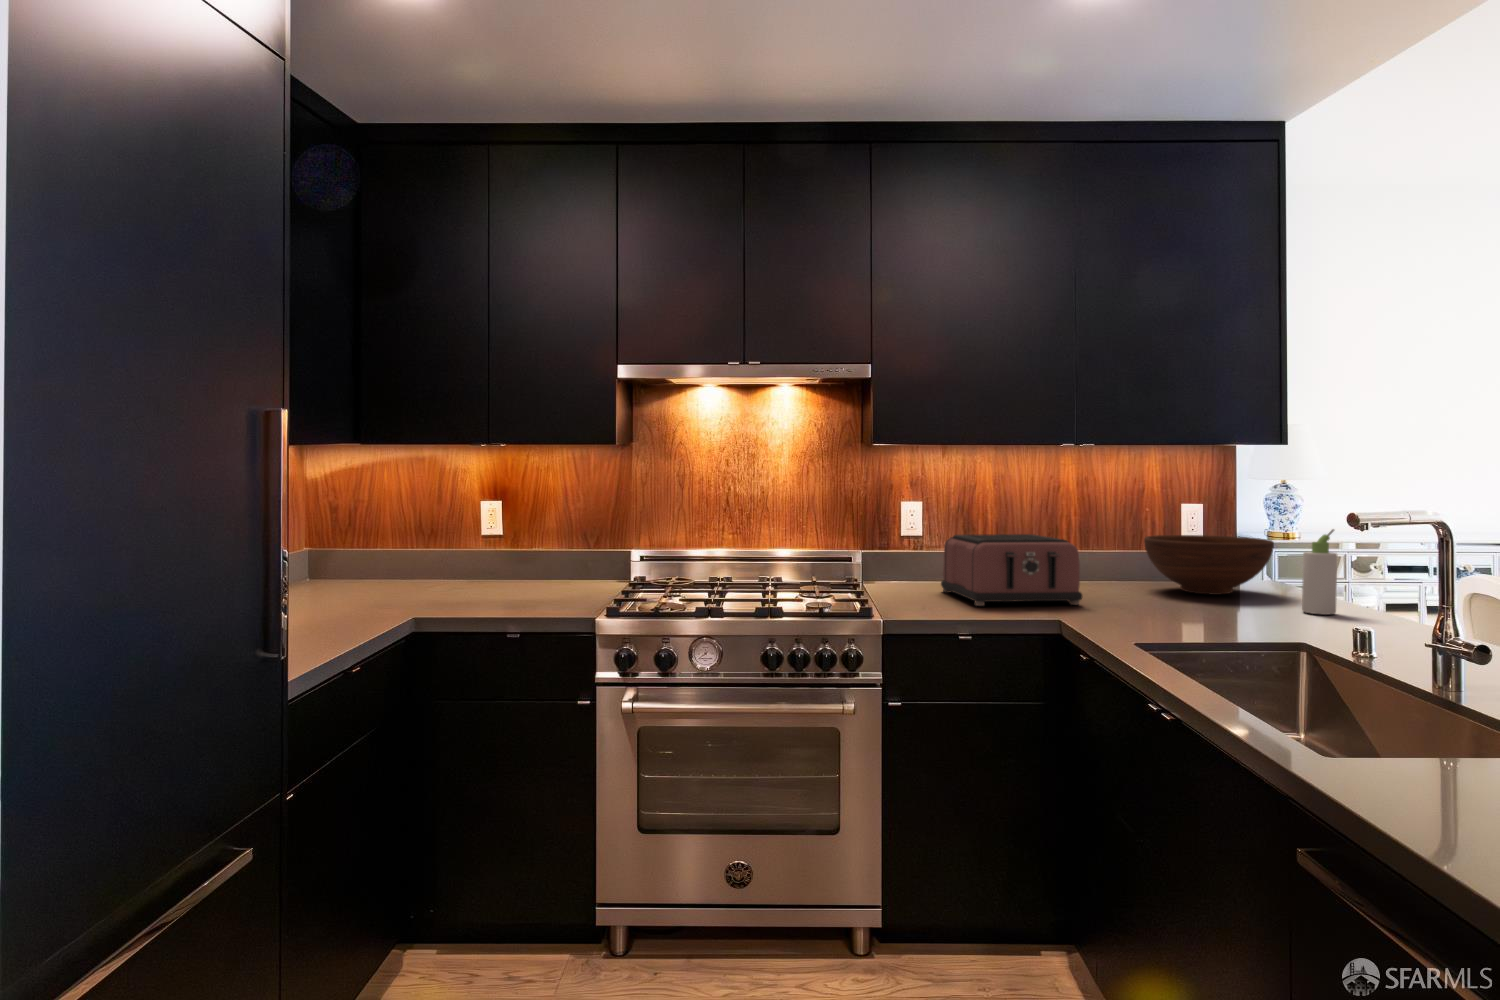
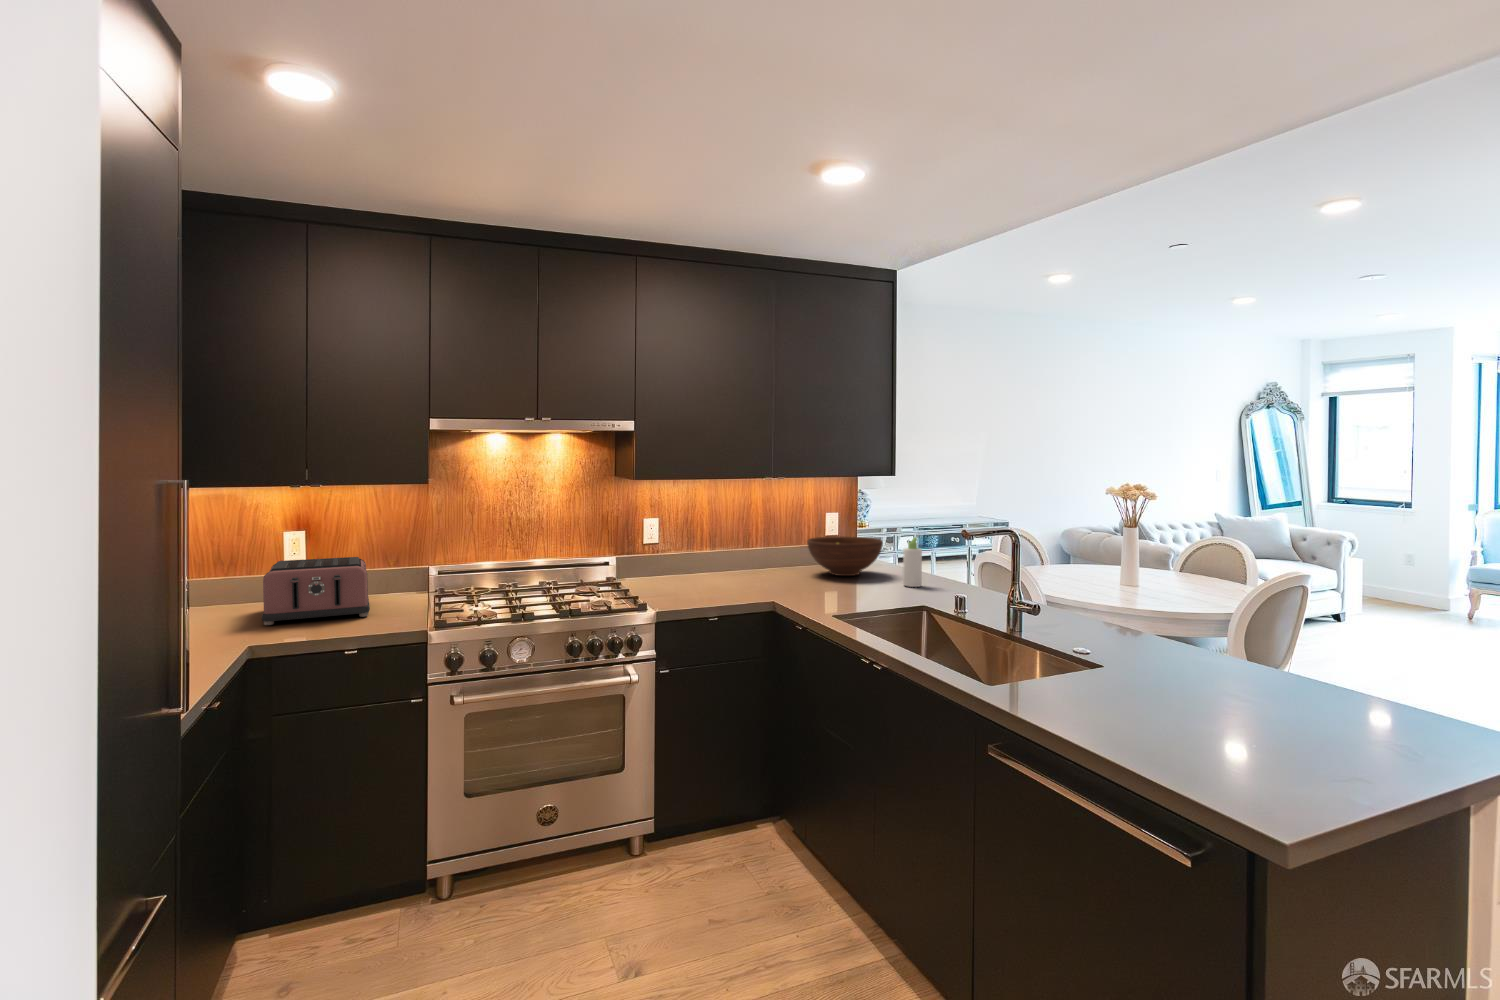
toaster: present [941,534,1082,606] -> present [262,557,370,625]

